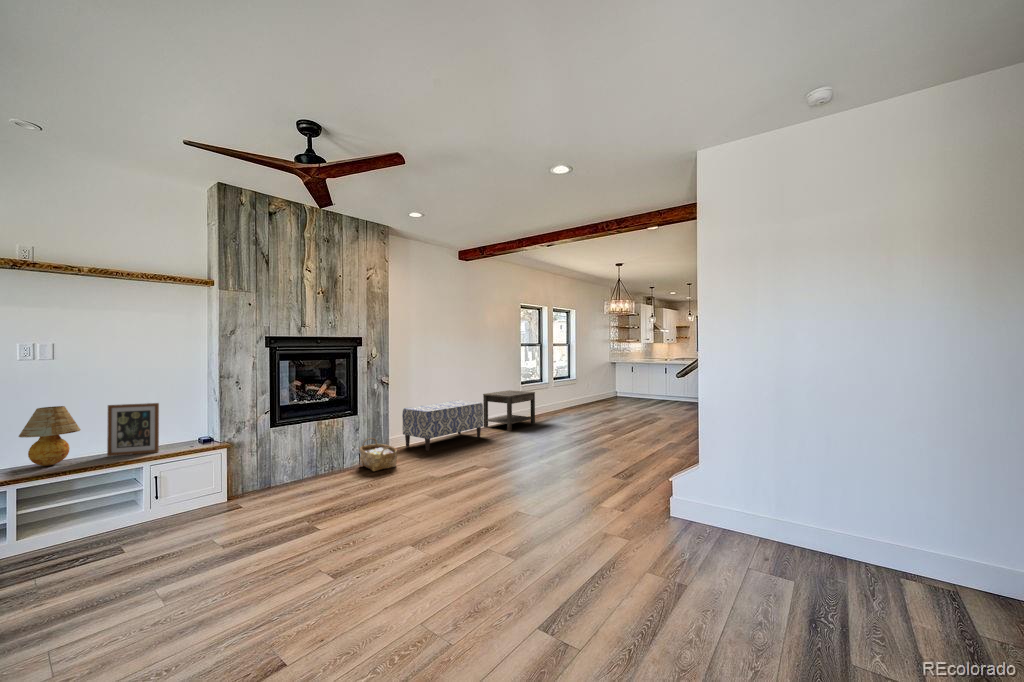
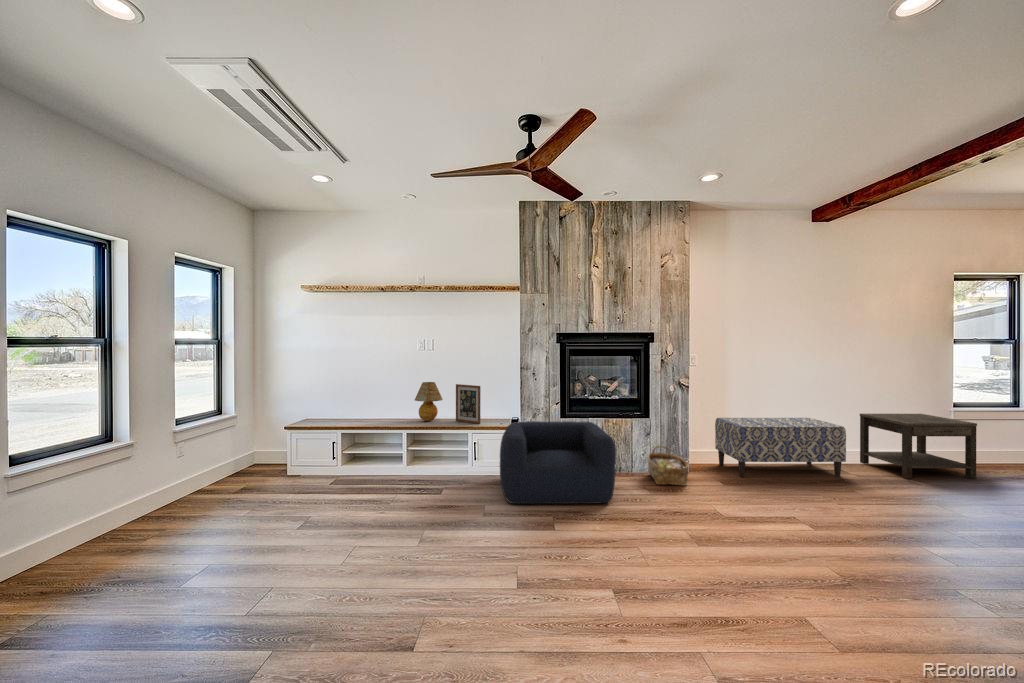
armchair: none [207,426,353,527] -> present [500,421,616,504]

